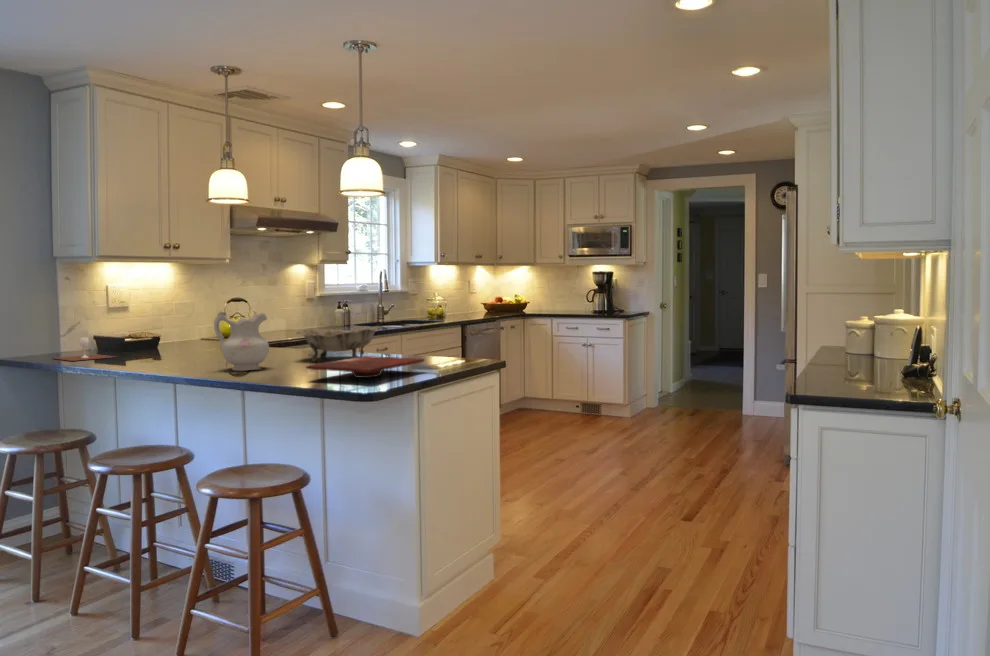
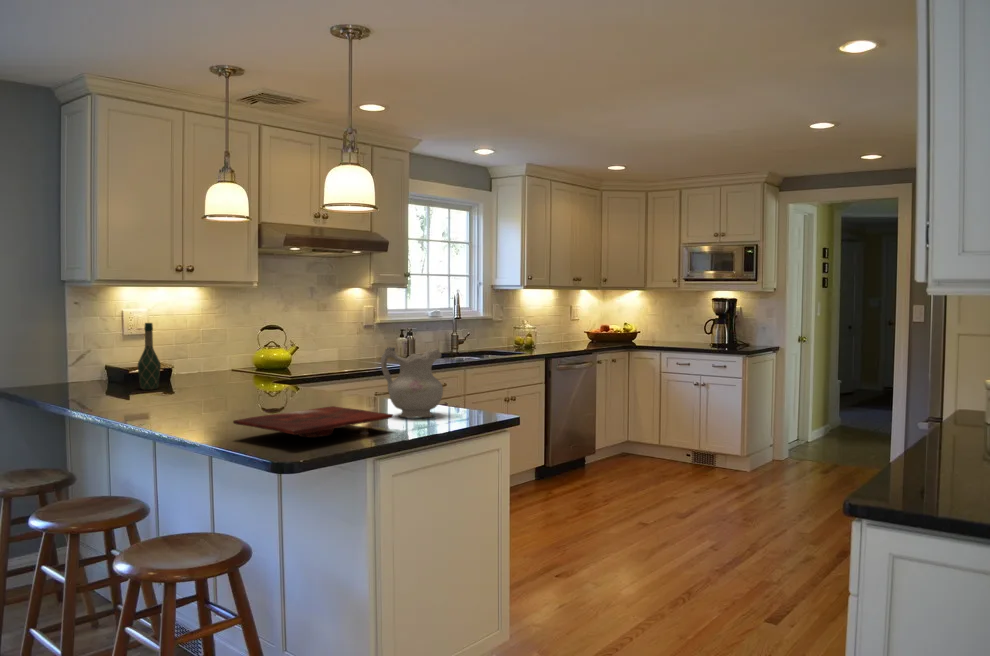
wine bottle: none [141,295,162,355] -> present [138,323,161,389]
ceramic pitcher: present [214,312,269,371] -> present [381,347,443,418]
decorative bowl: present [297,326,380,361] -> none [276,366,376,409]
wine glass: present [54,337,114,361] -> none [46,368,112,394]

